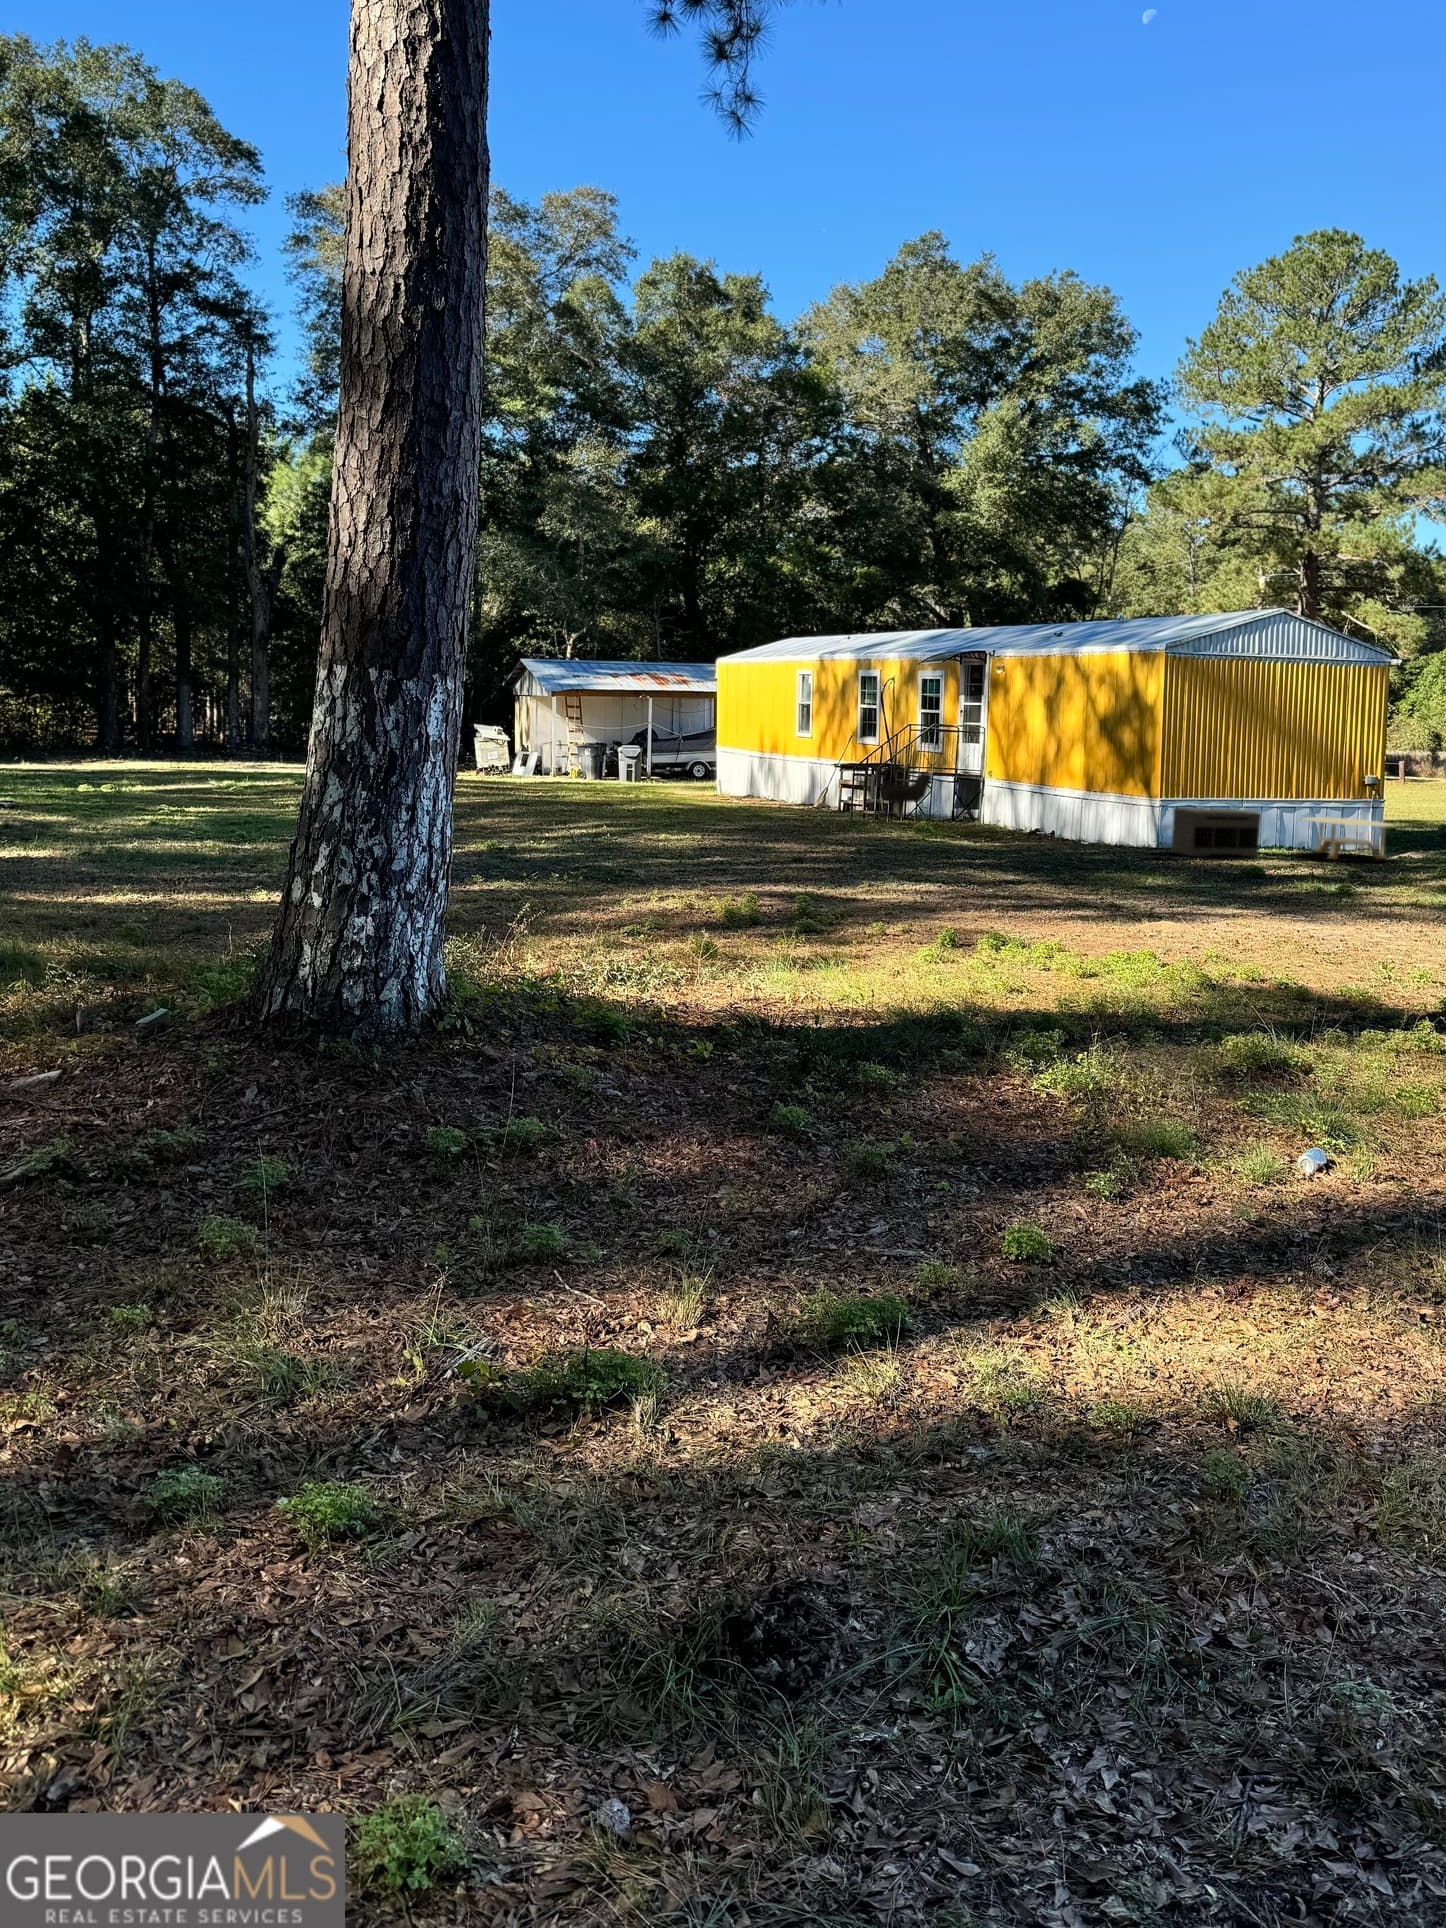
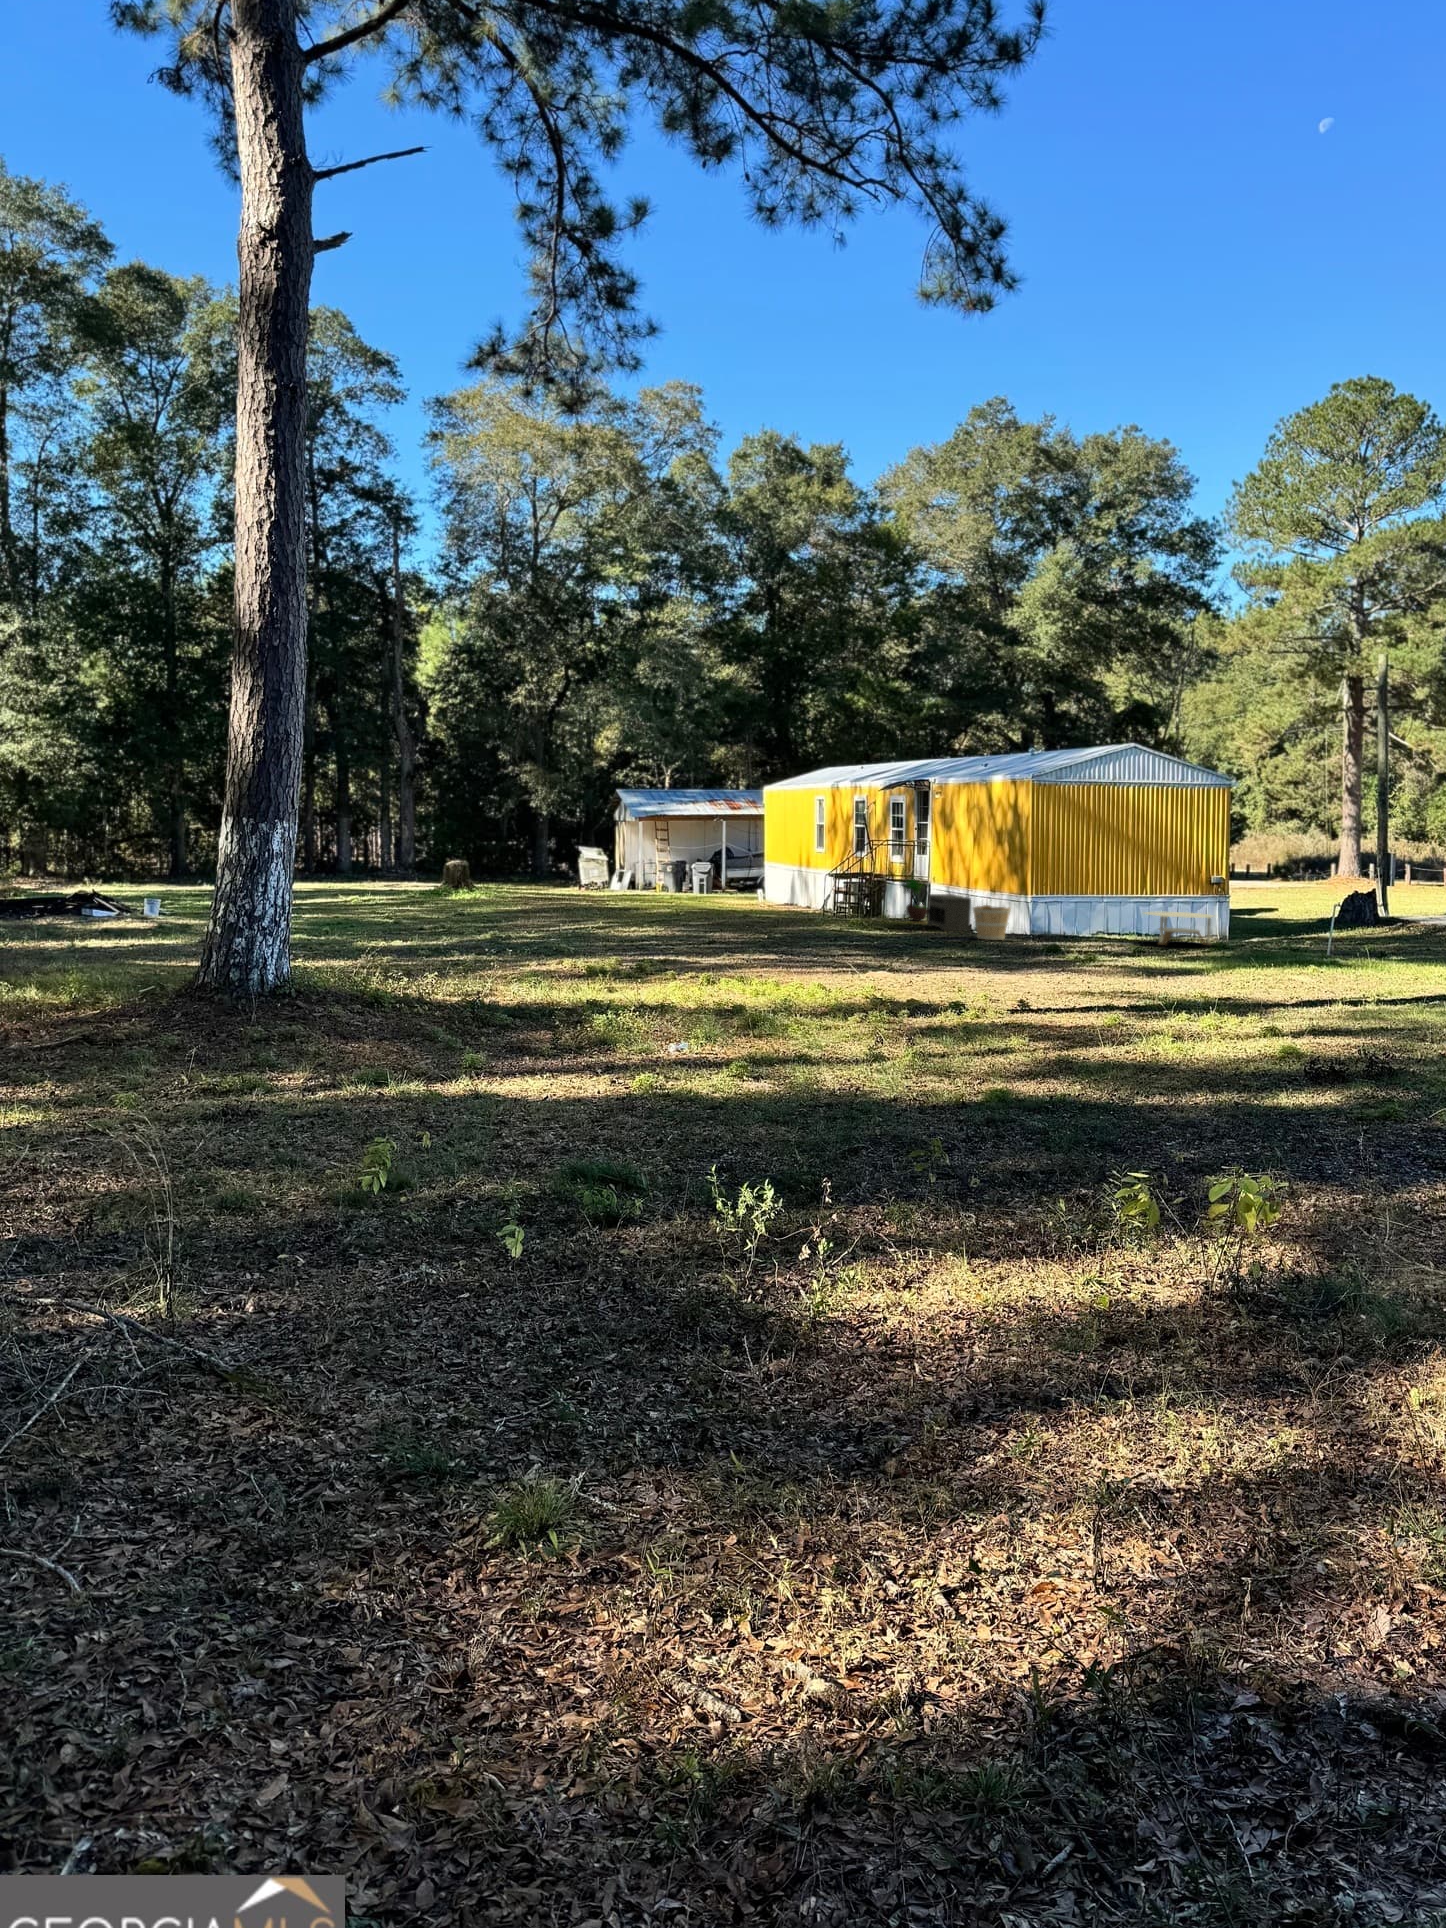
potted tree: none [951,763,989,822] -> present [901,877,927,921]
lounge chair: present [880,772,932,815] -> none [843,880,889,917]
wooden bucket: none [1097,808,1144,852] -> present [973,905,1011,940]
bench: present [1171,808,1261,856] -> present [927,894,971,931]

